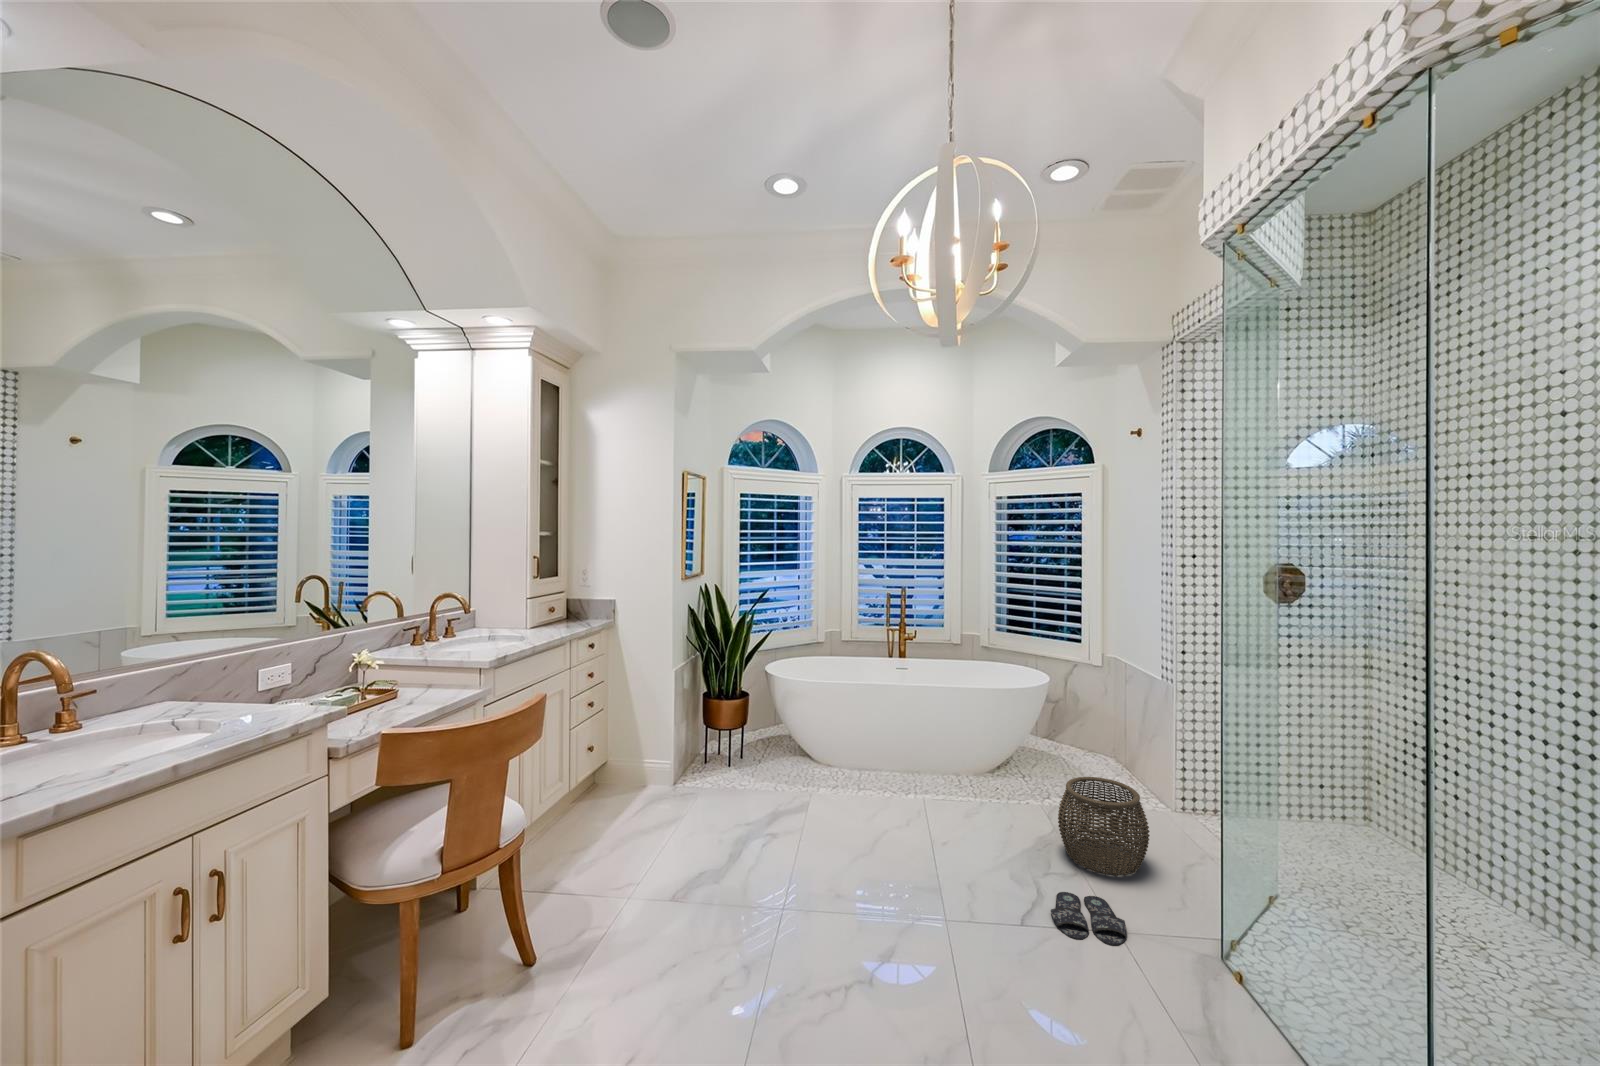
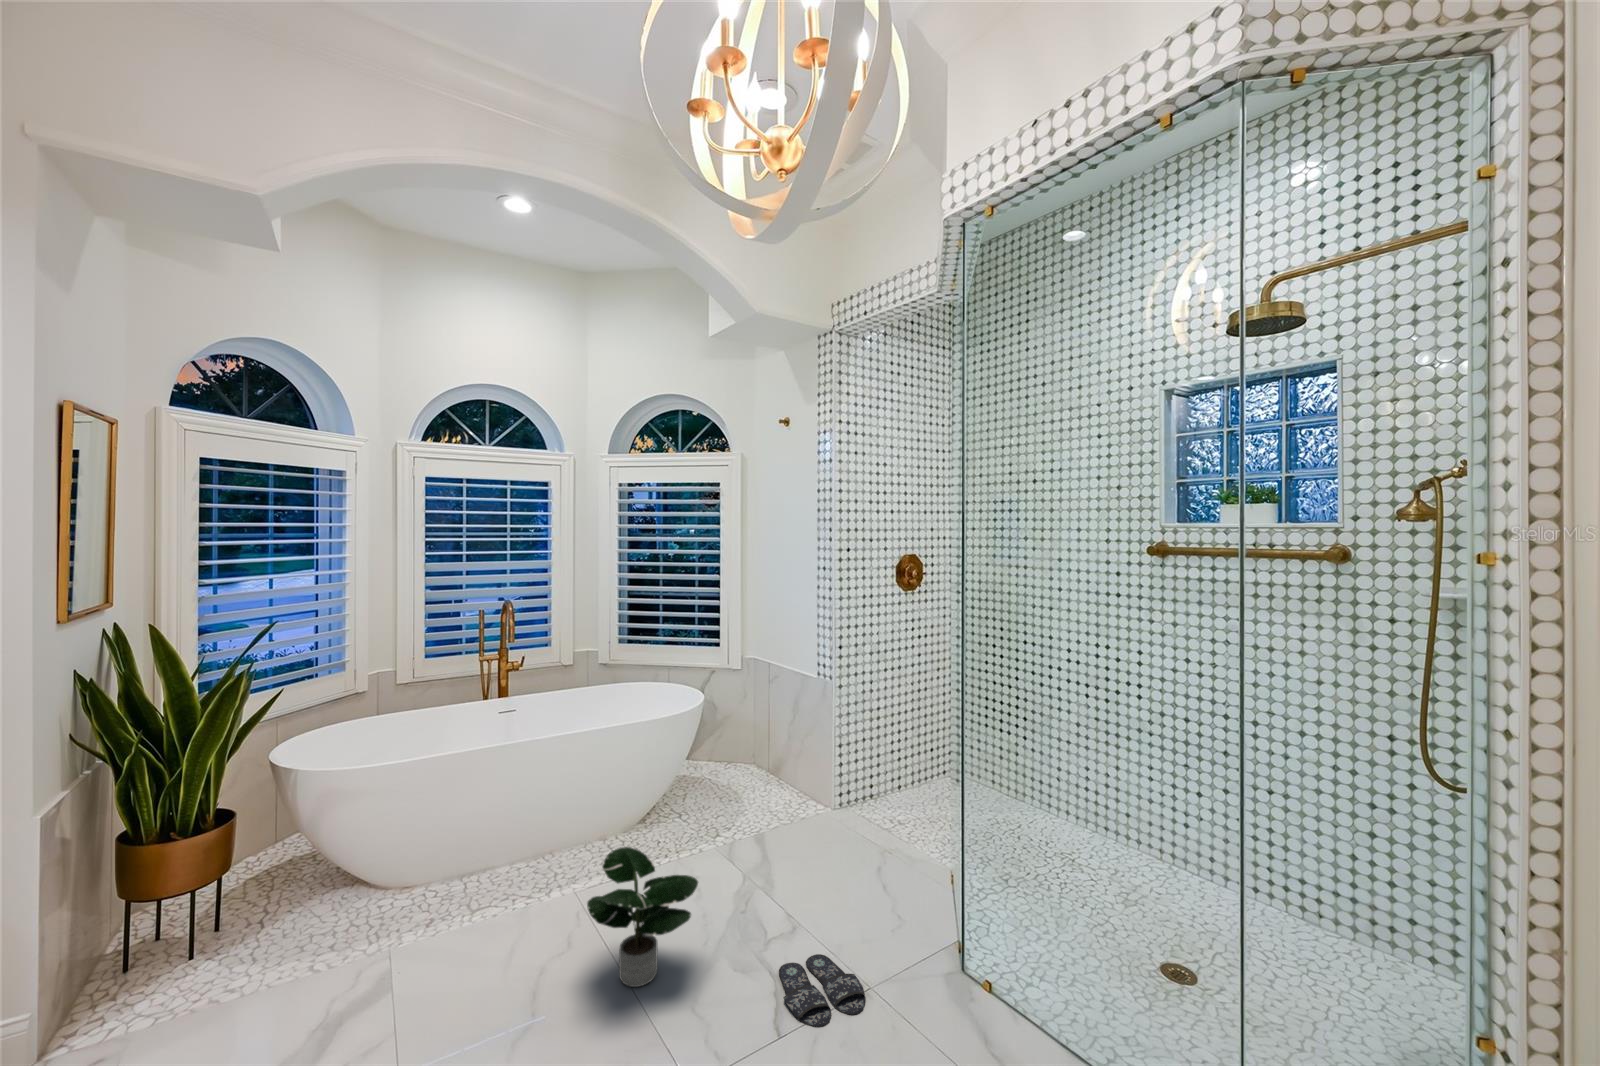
potted plant: none [914,764,996,864] -> present [587,847,698,987]
woven basket: present [1058,777,1150,876] -> none [751,807,845,922]

